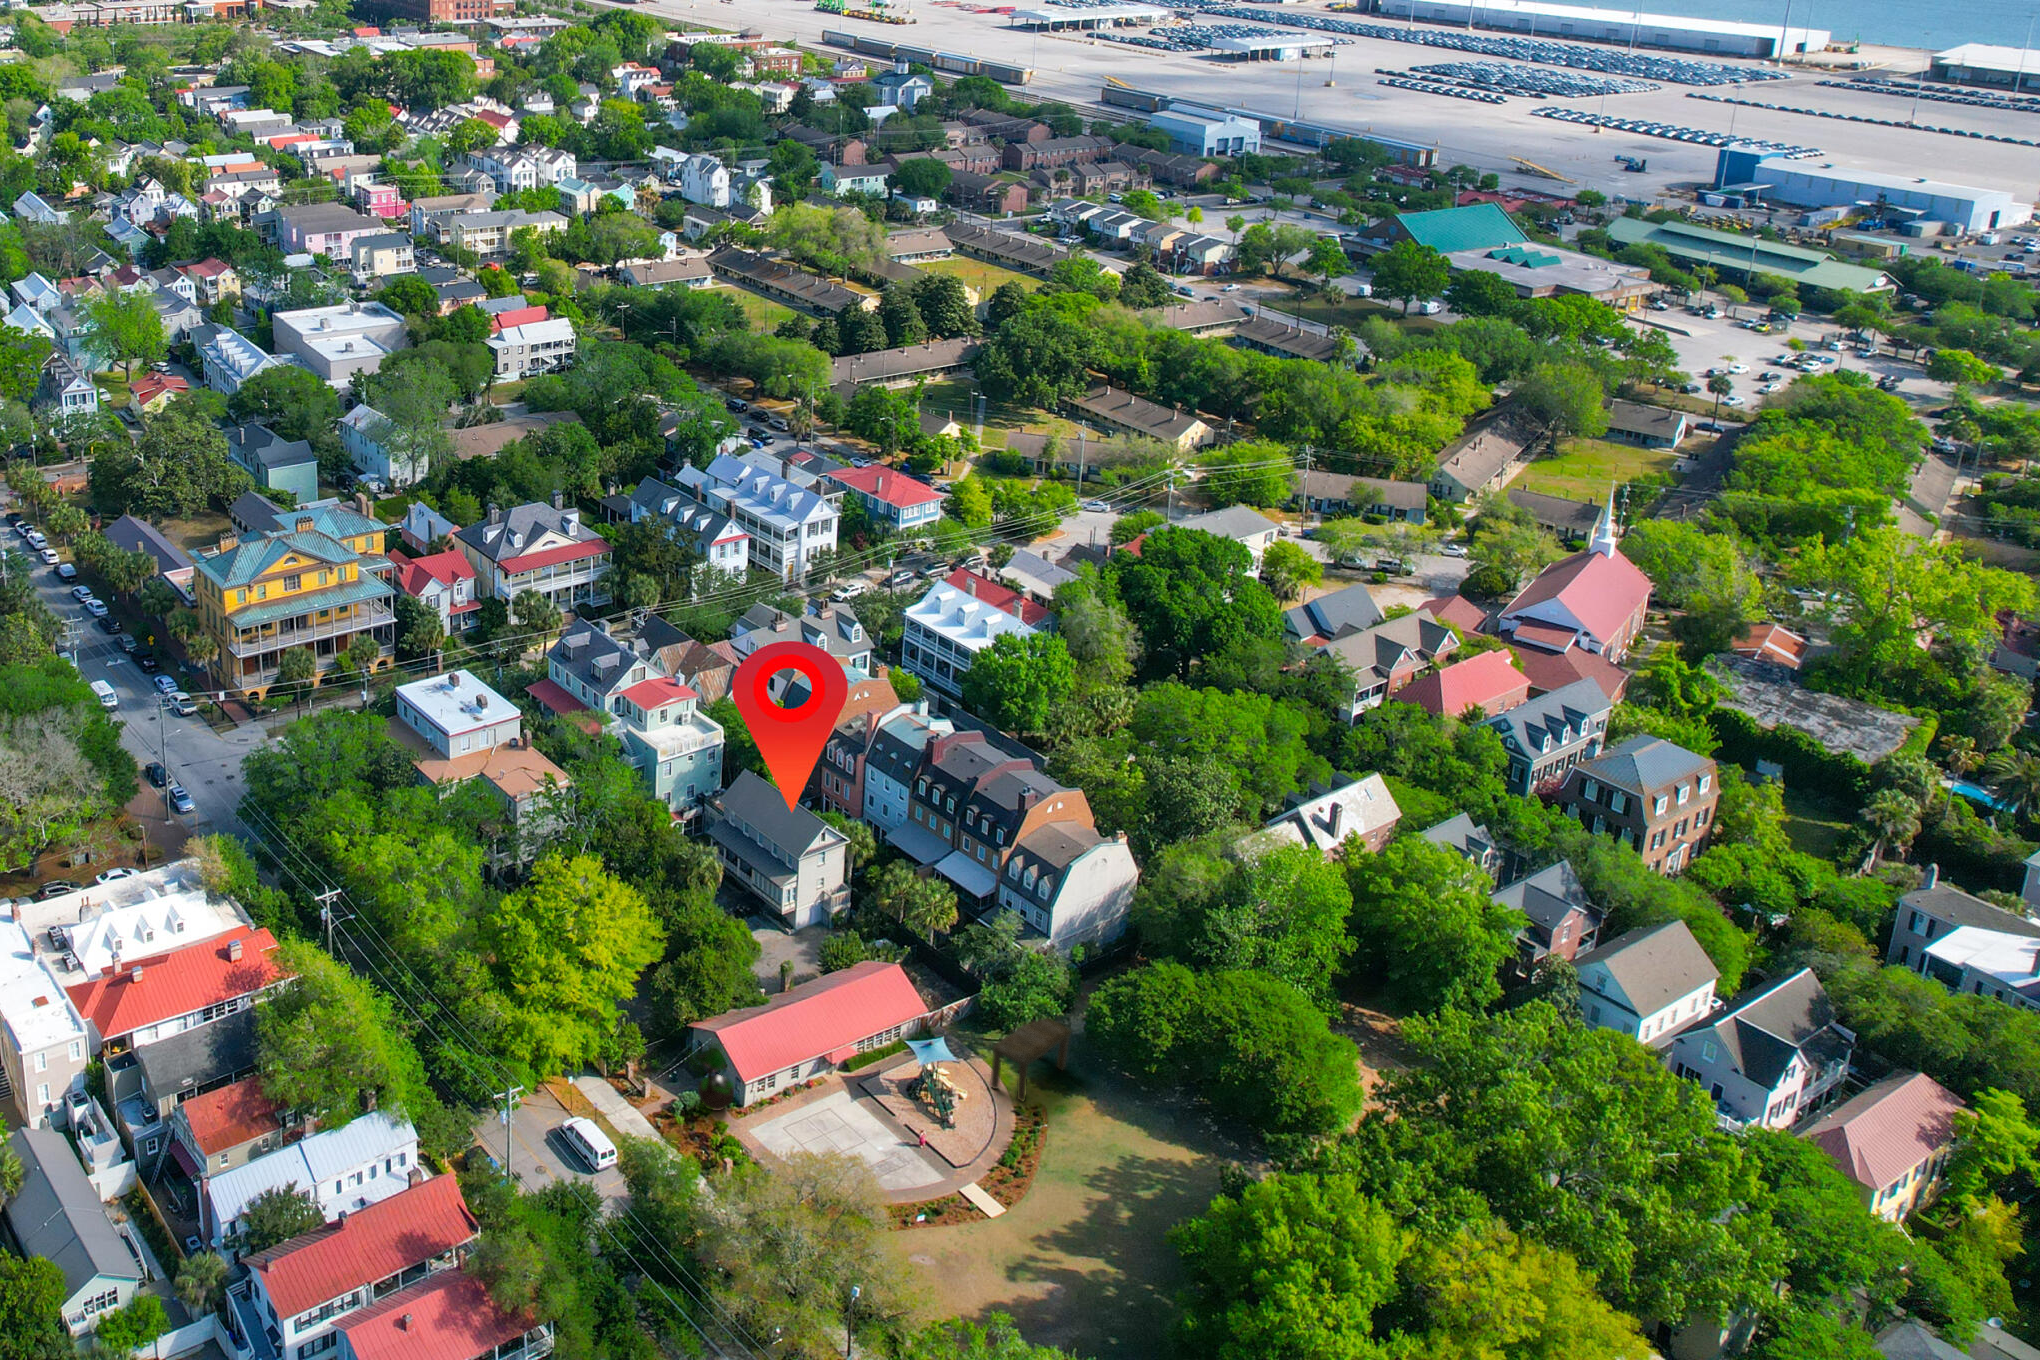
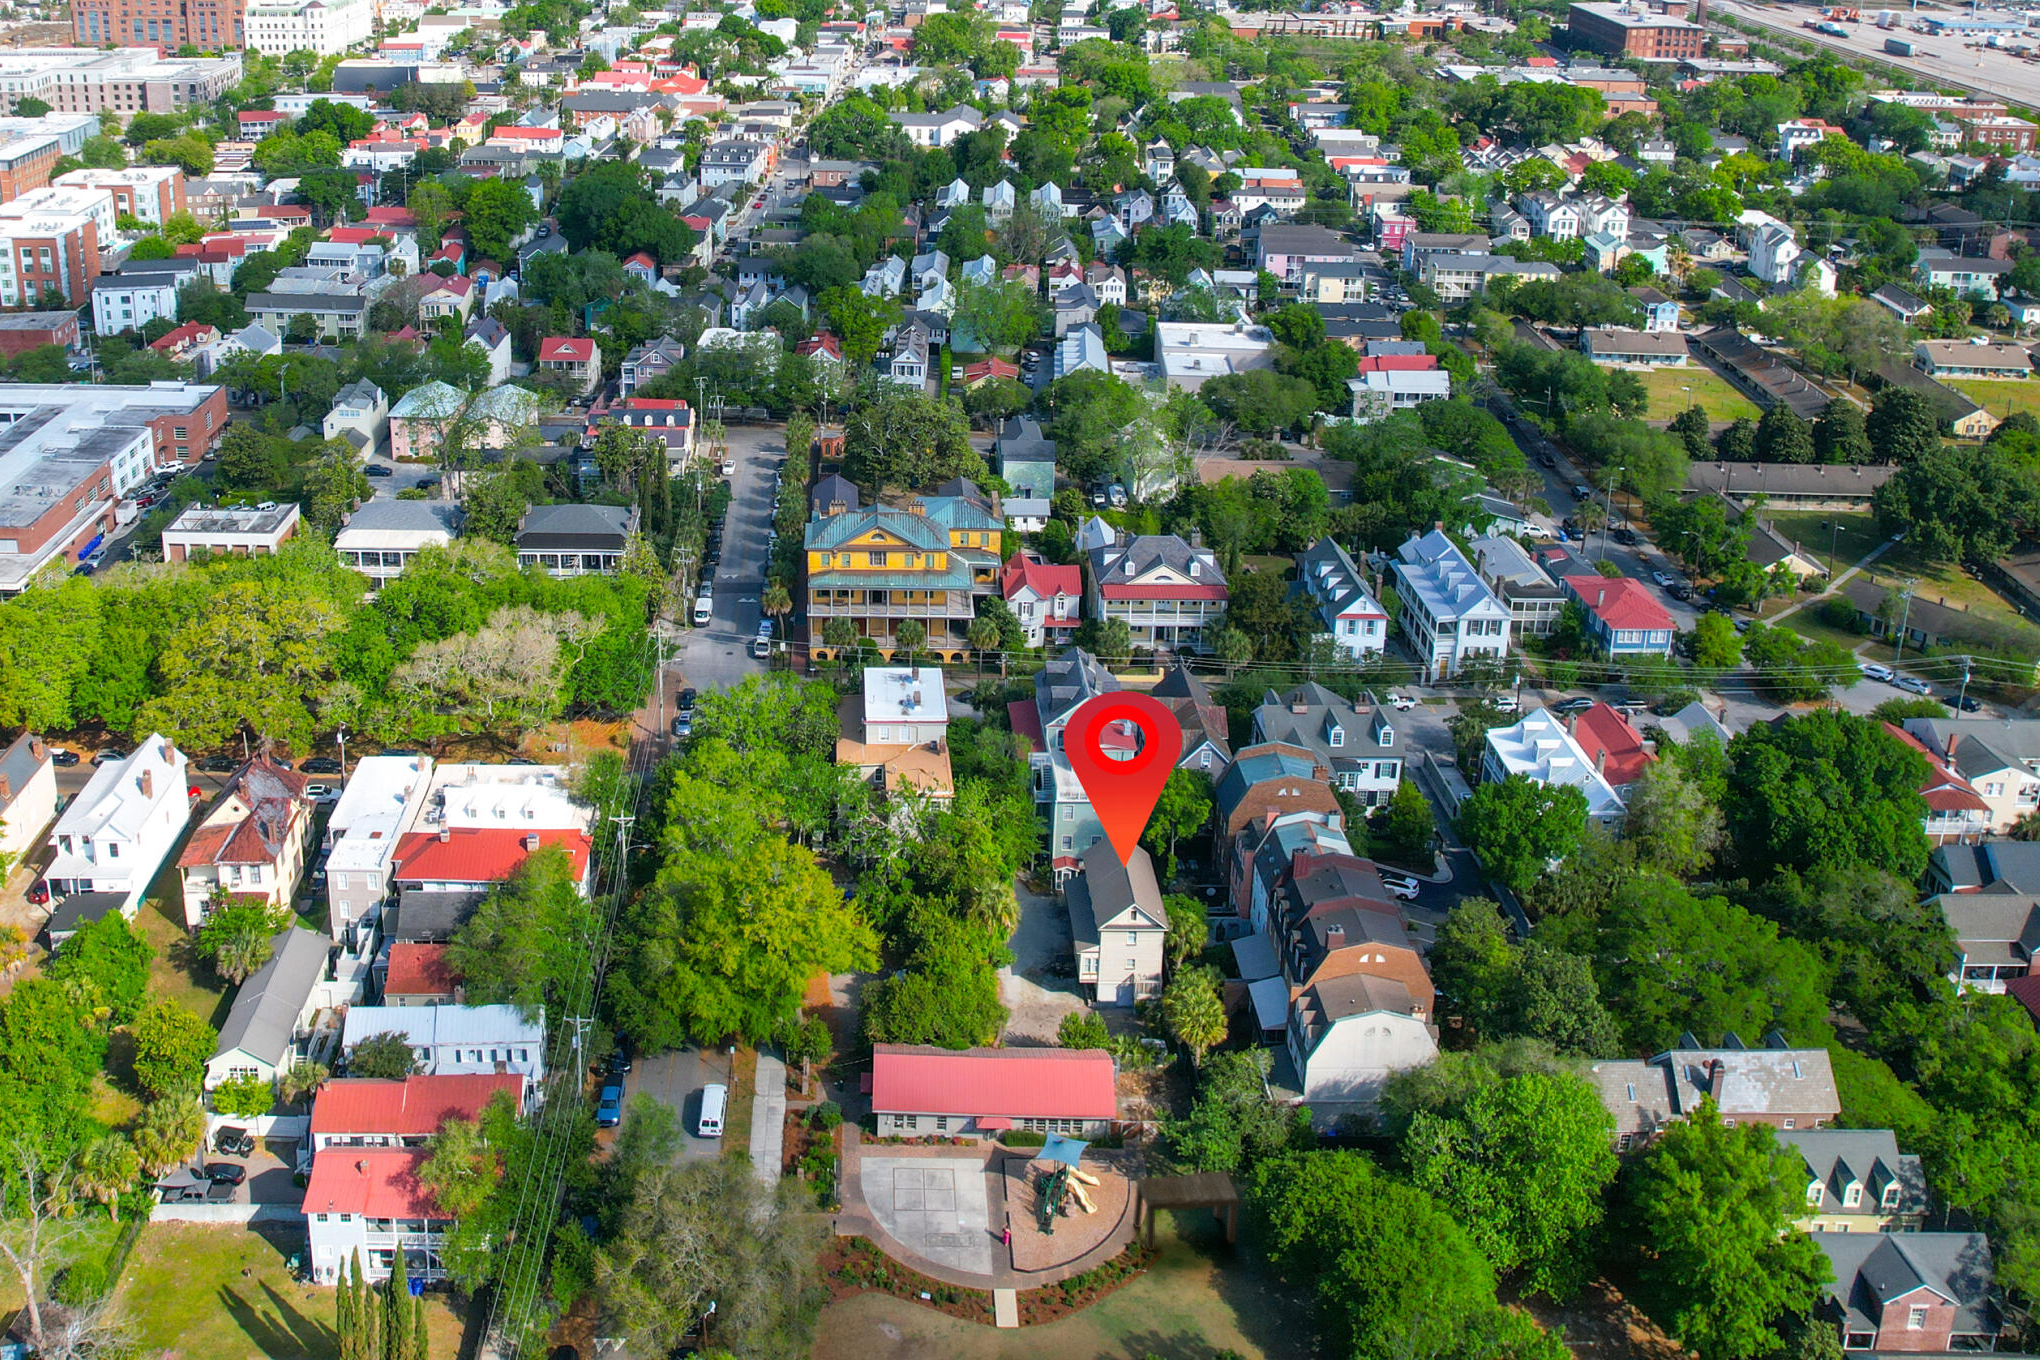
potted tree: present [686,1042,734,1111] -> none [818,1046,871,1128]

